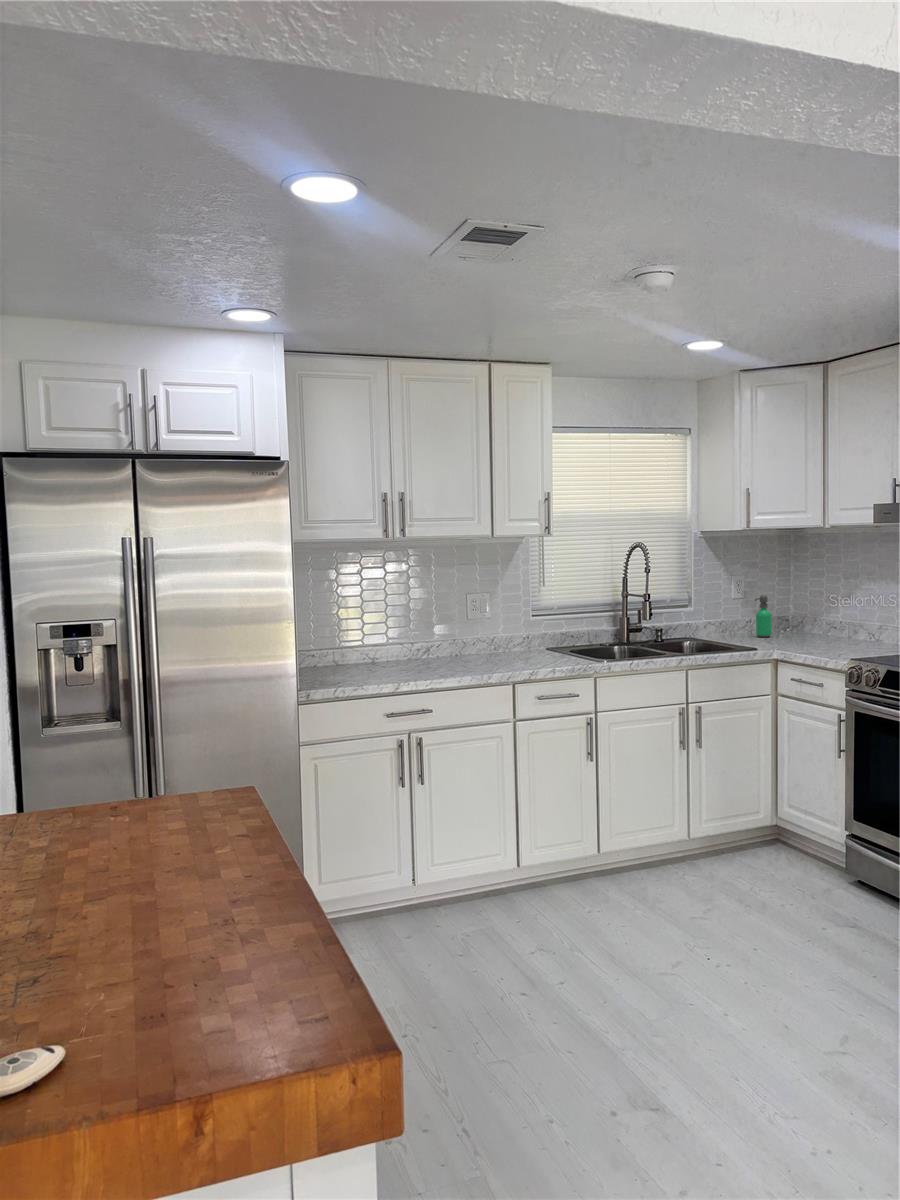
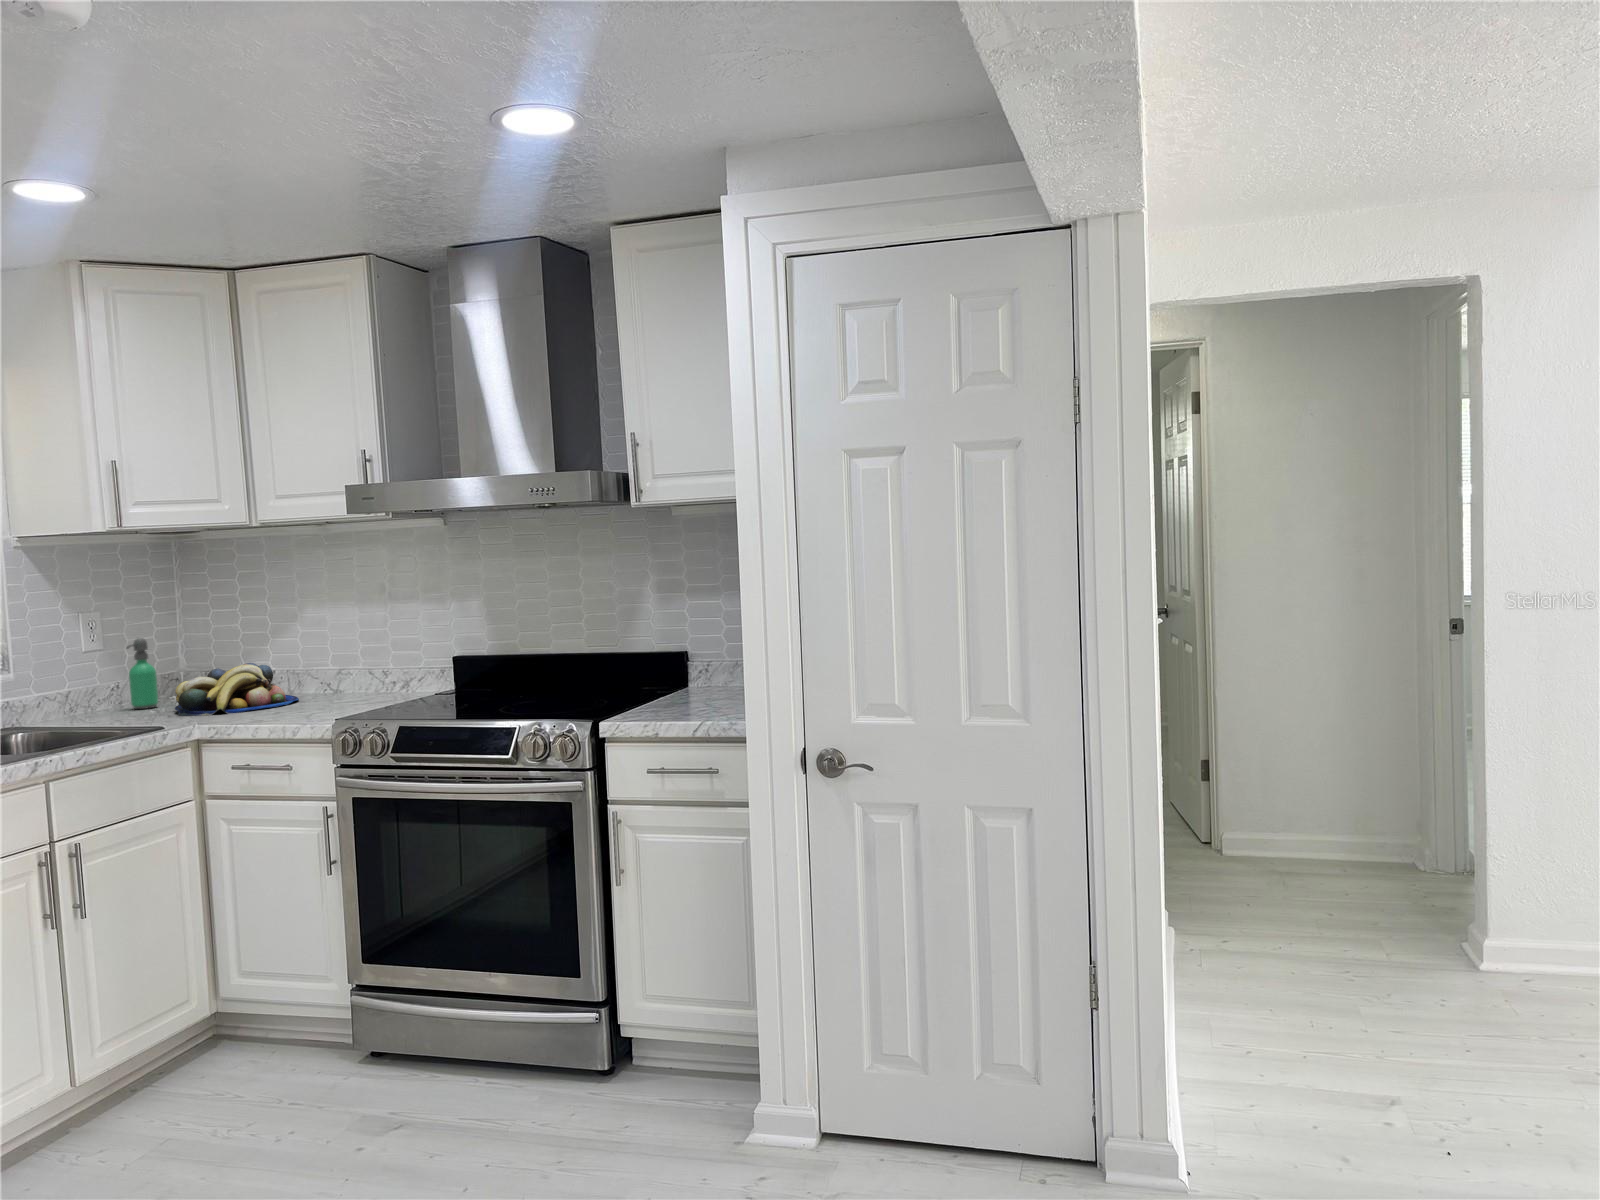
fruit bowl: none [774,616,851,647] -> present [175,663,299,716]

